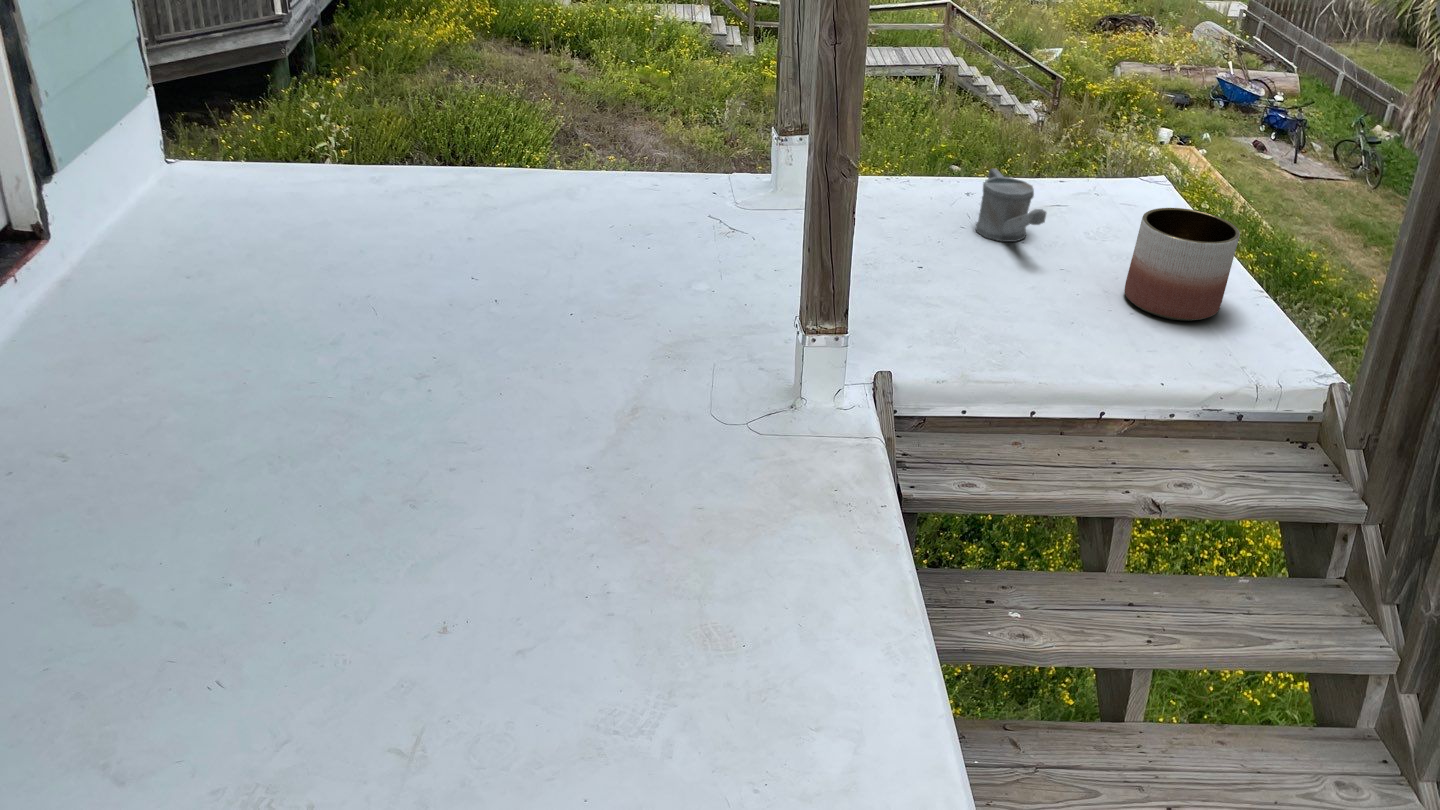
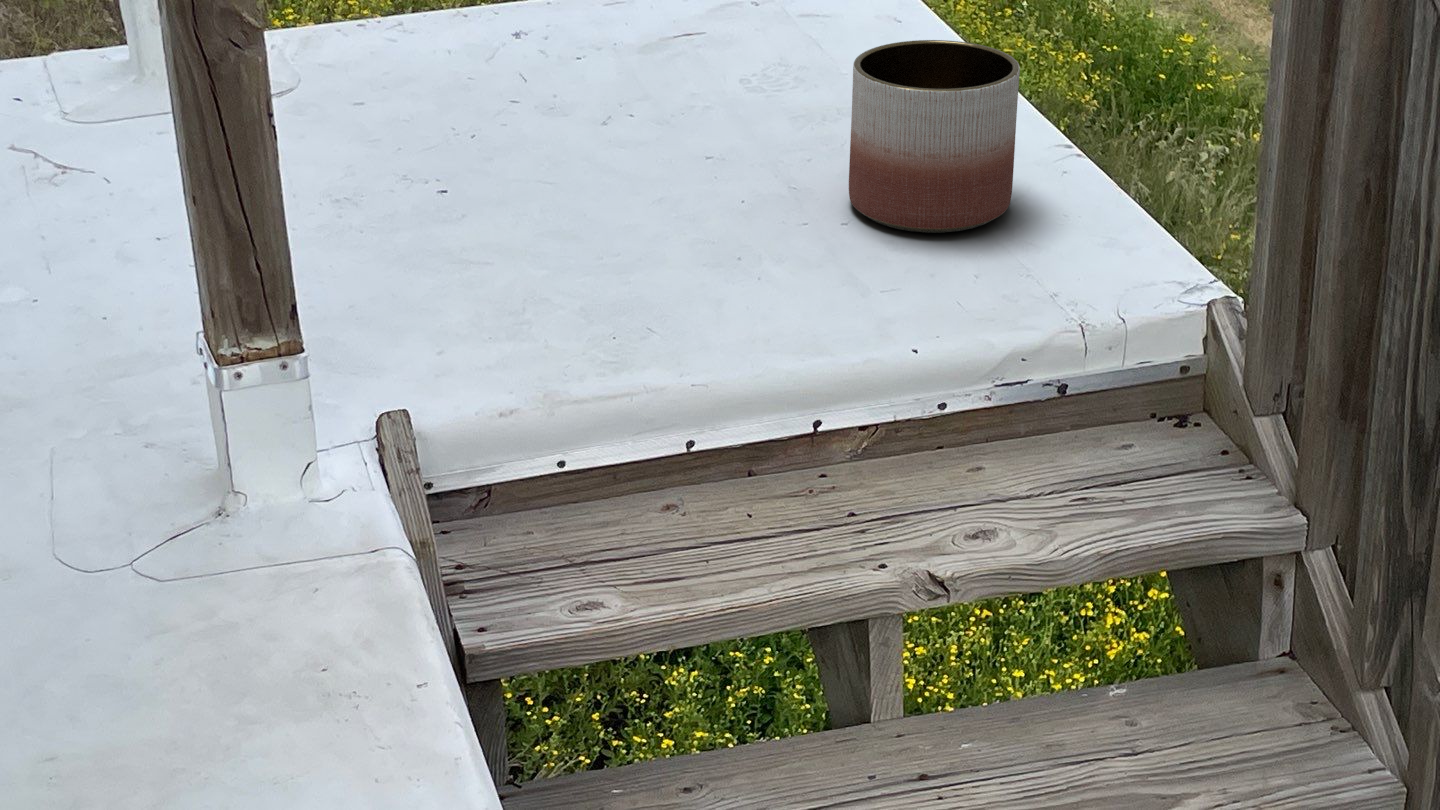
watering can: present [976,169,1046,242] -> none [595,25,698,145]

